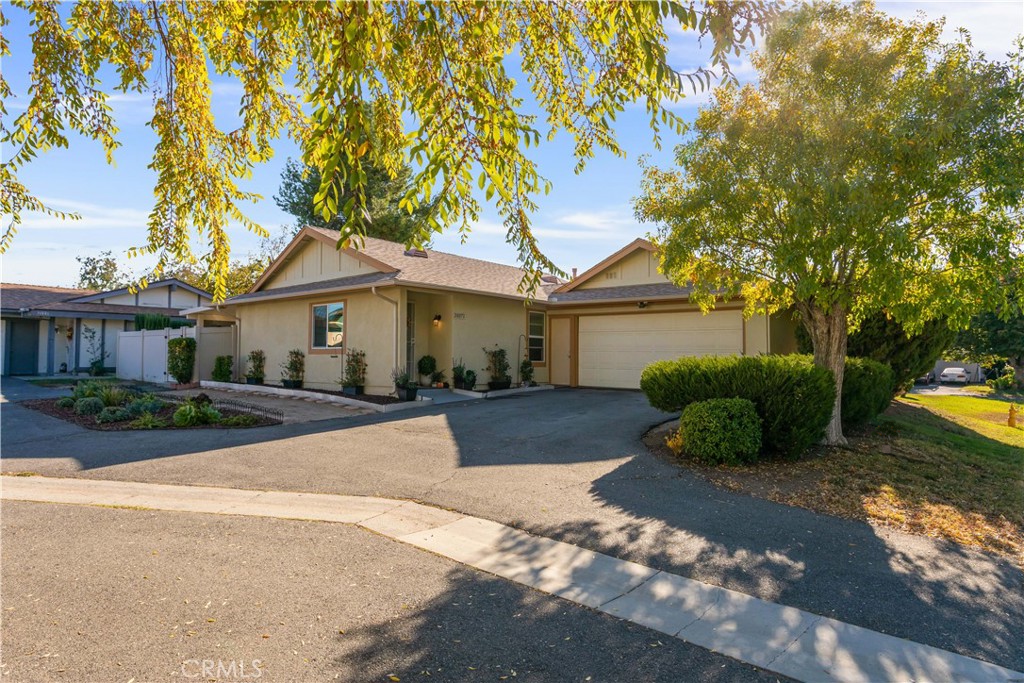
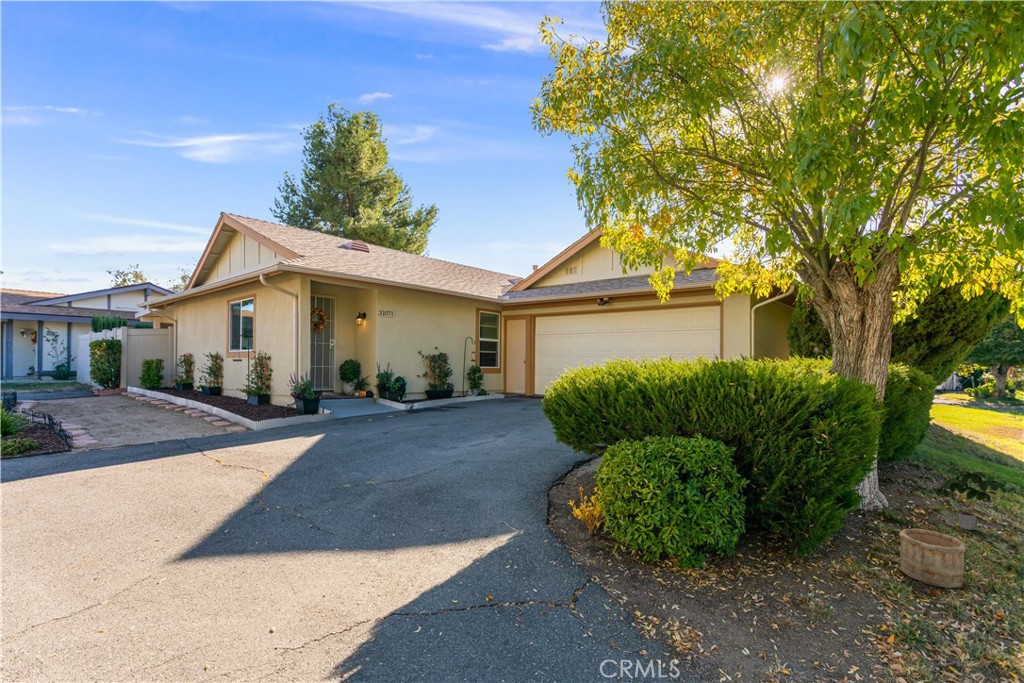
wooden bucket: none [837,444,868,469] -> present [899,529,966,588]

